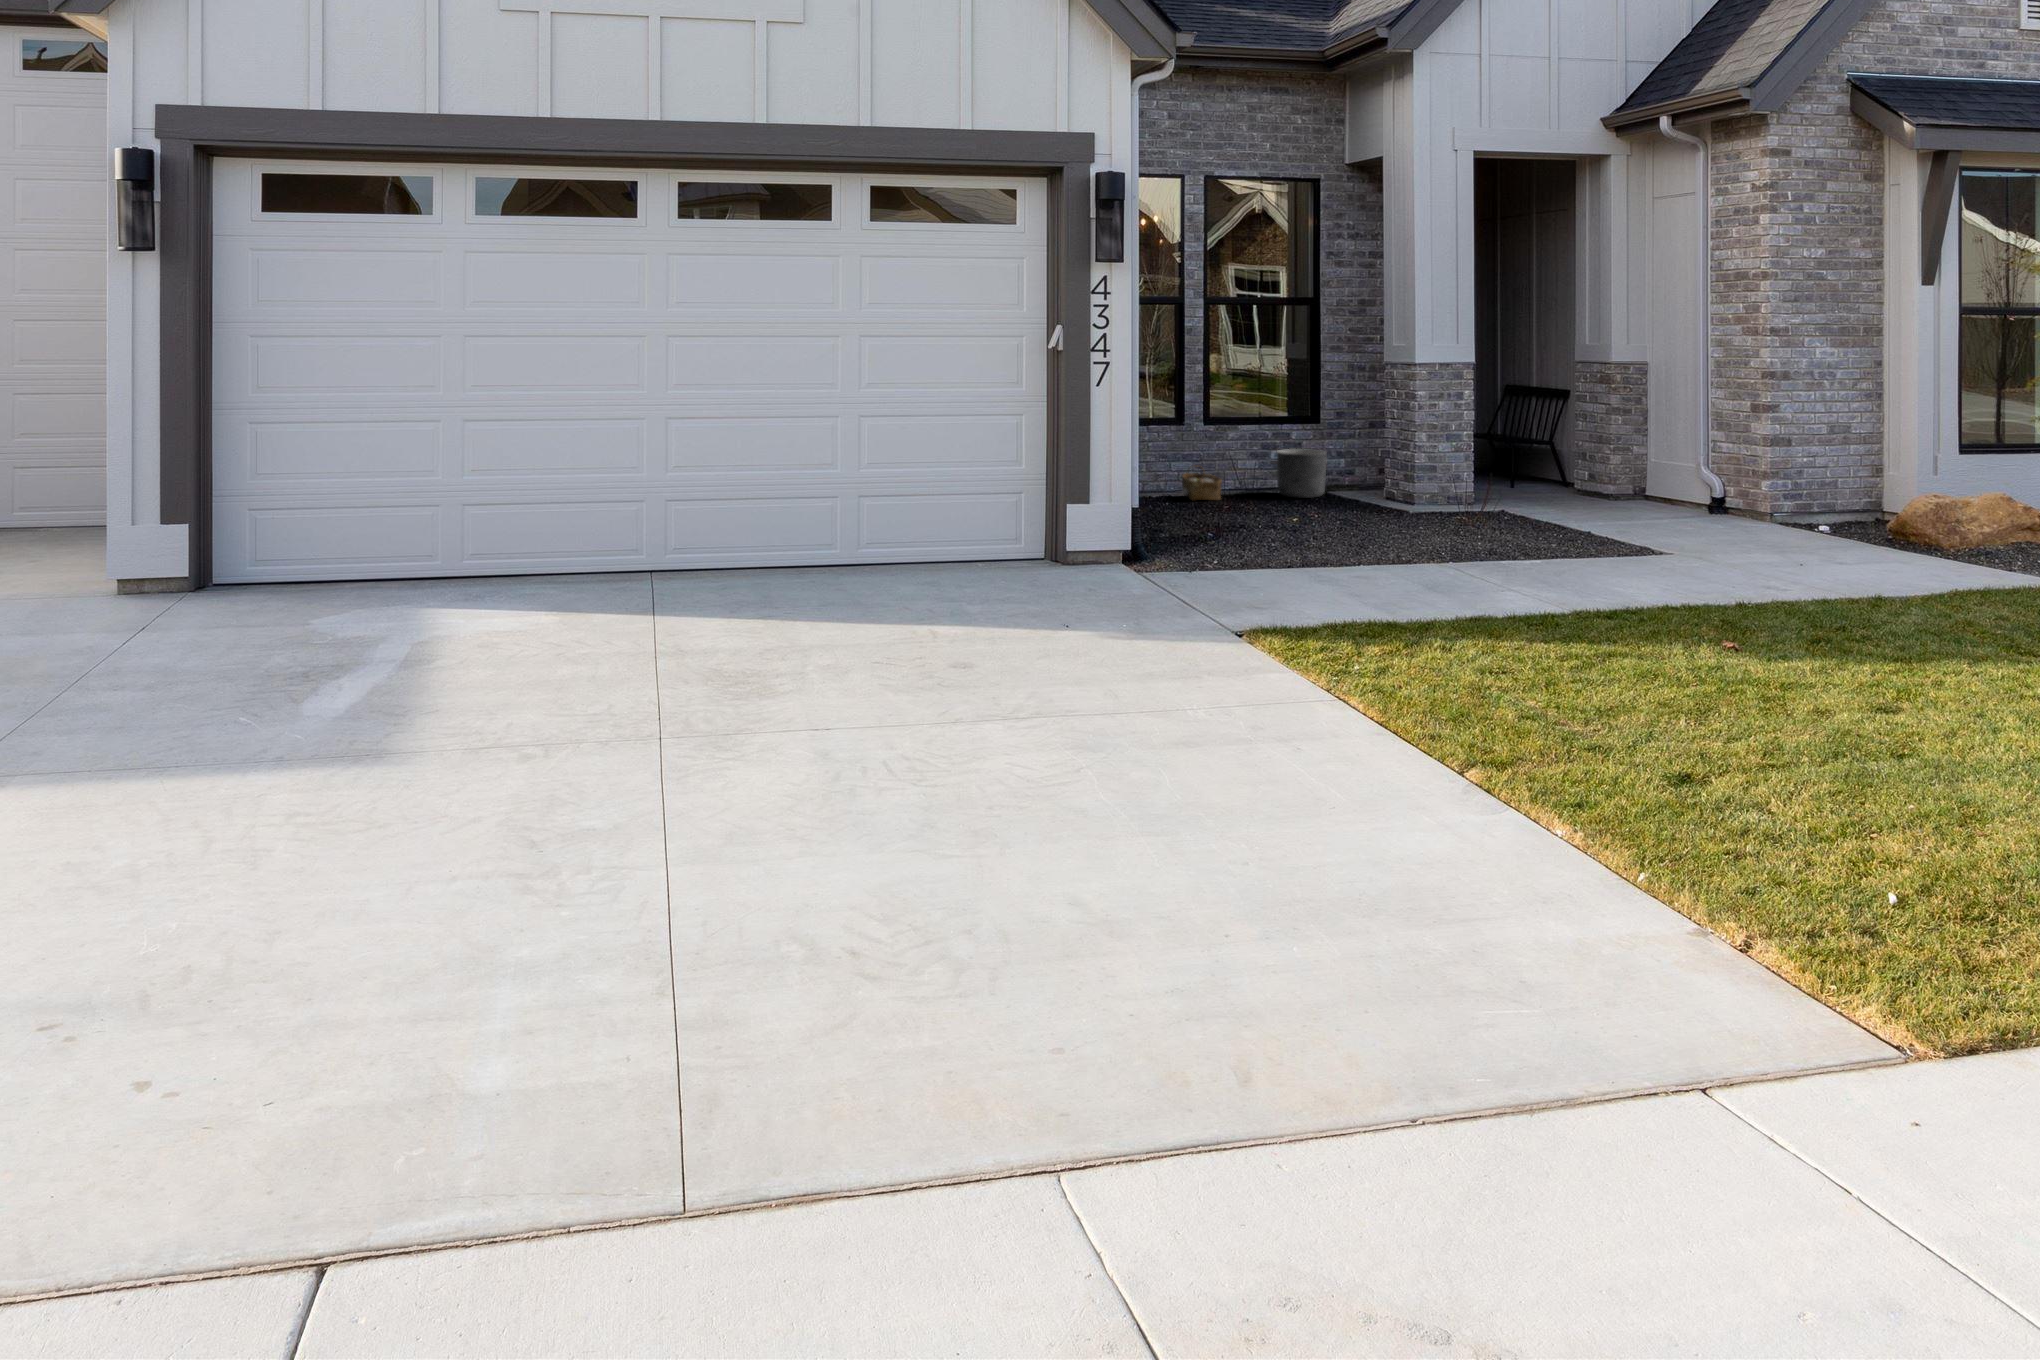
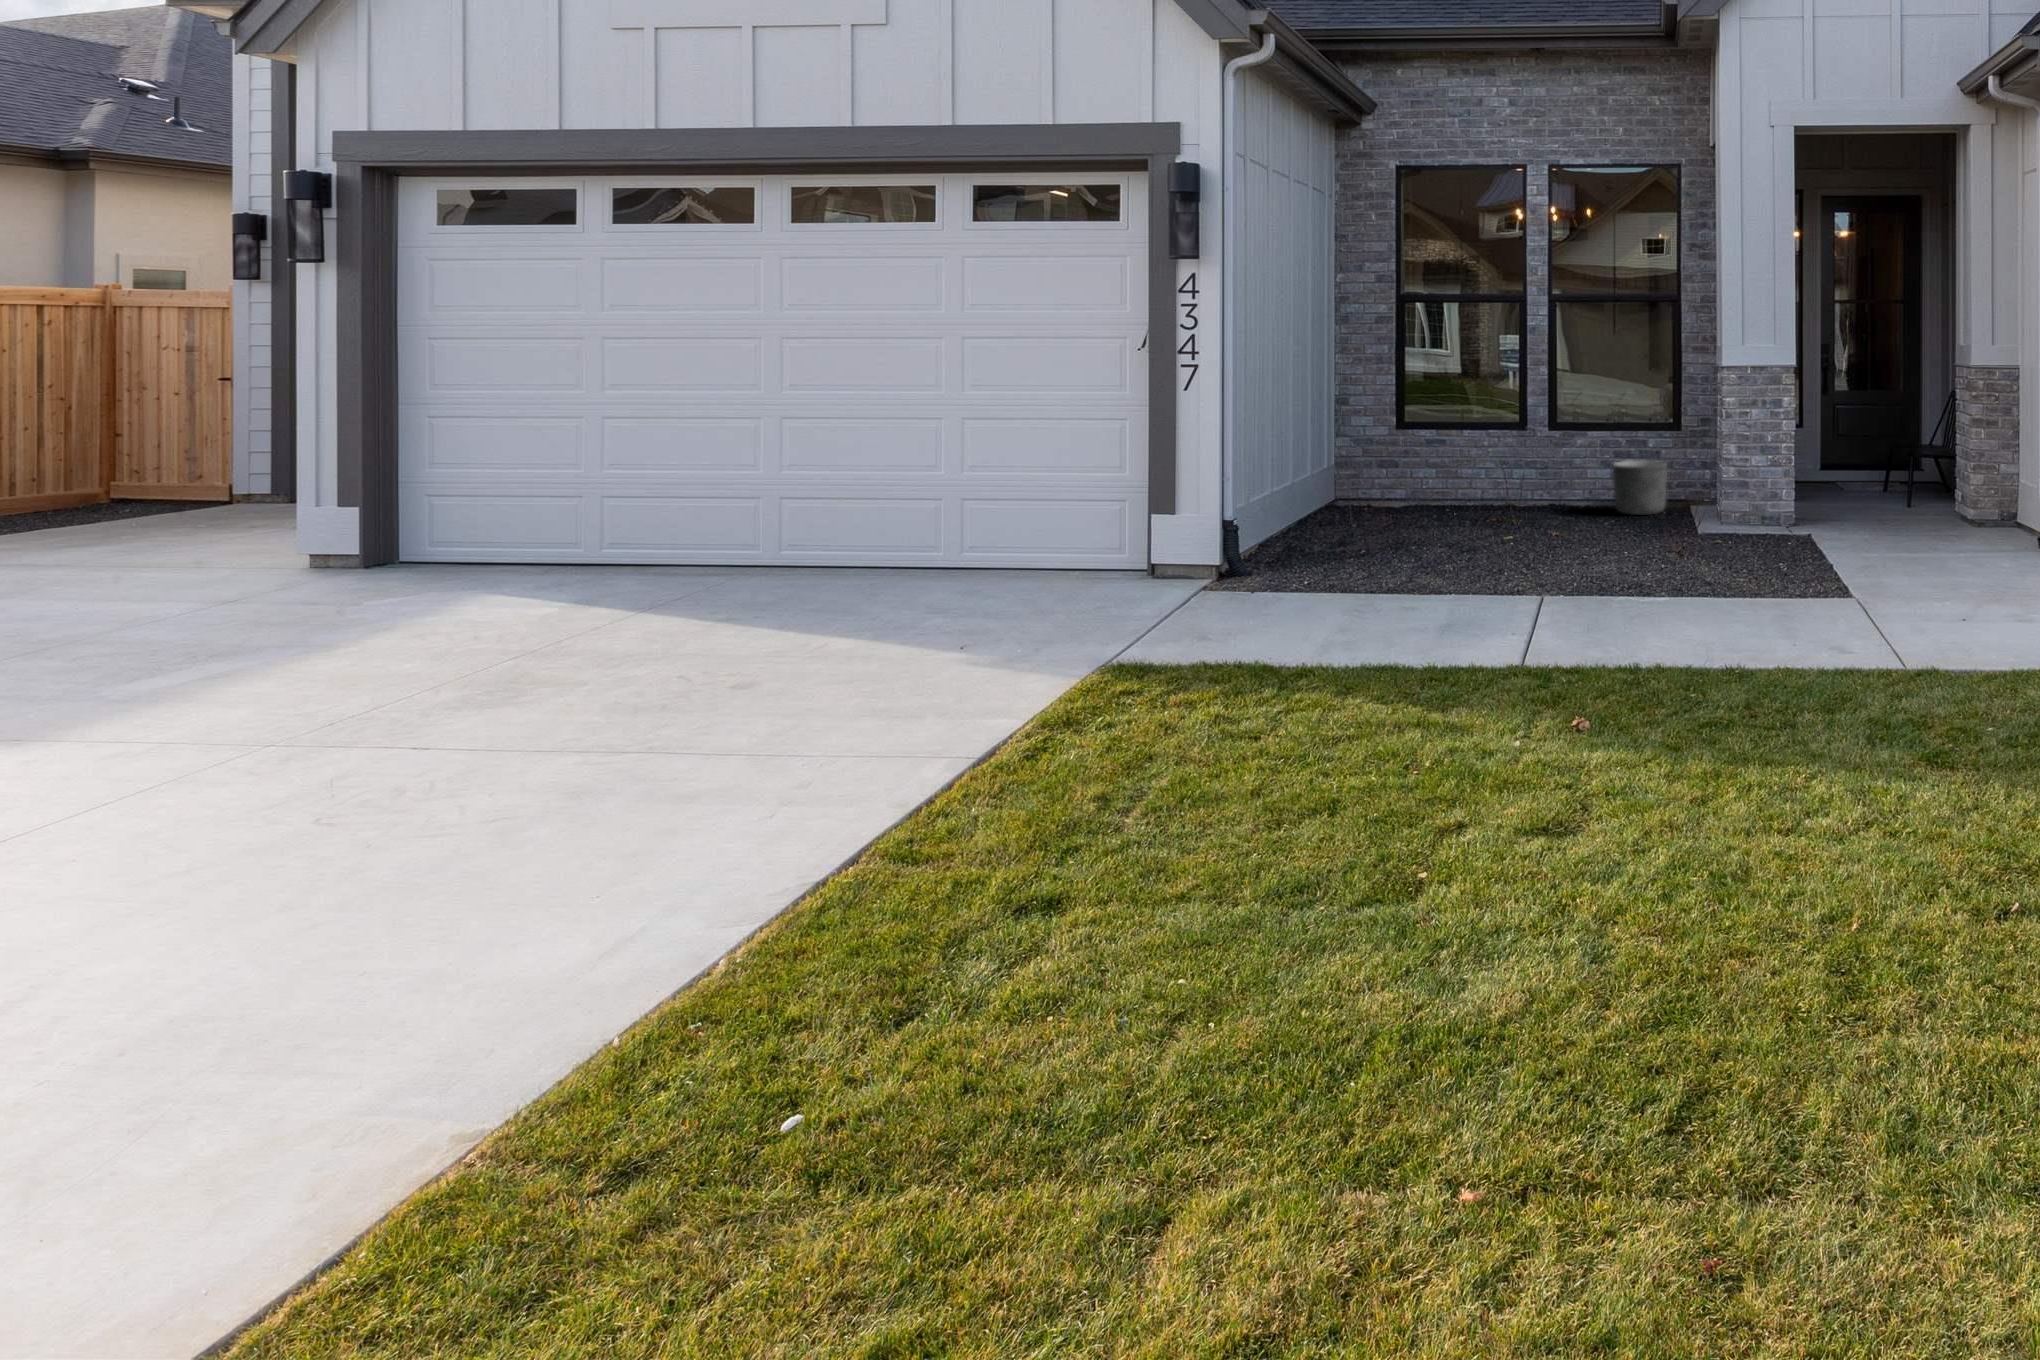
woven basket: present [1182,466,1222,501] -> none [1504,476,1545,515]

